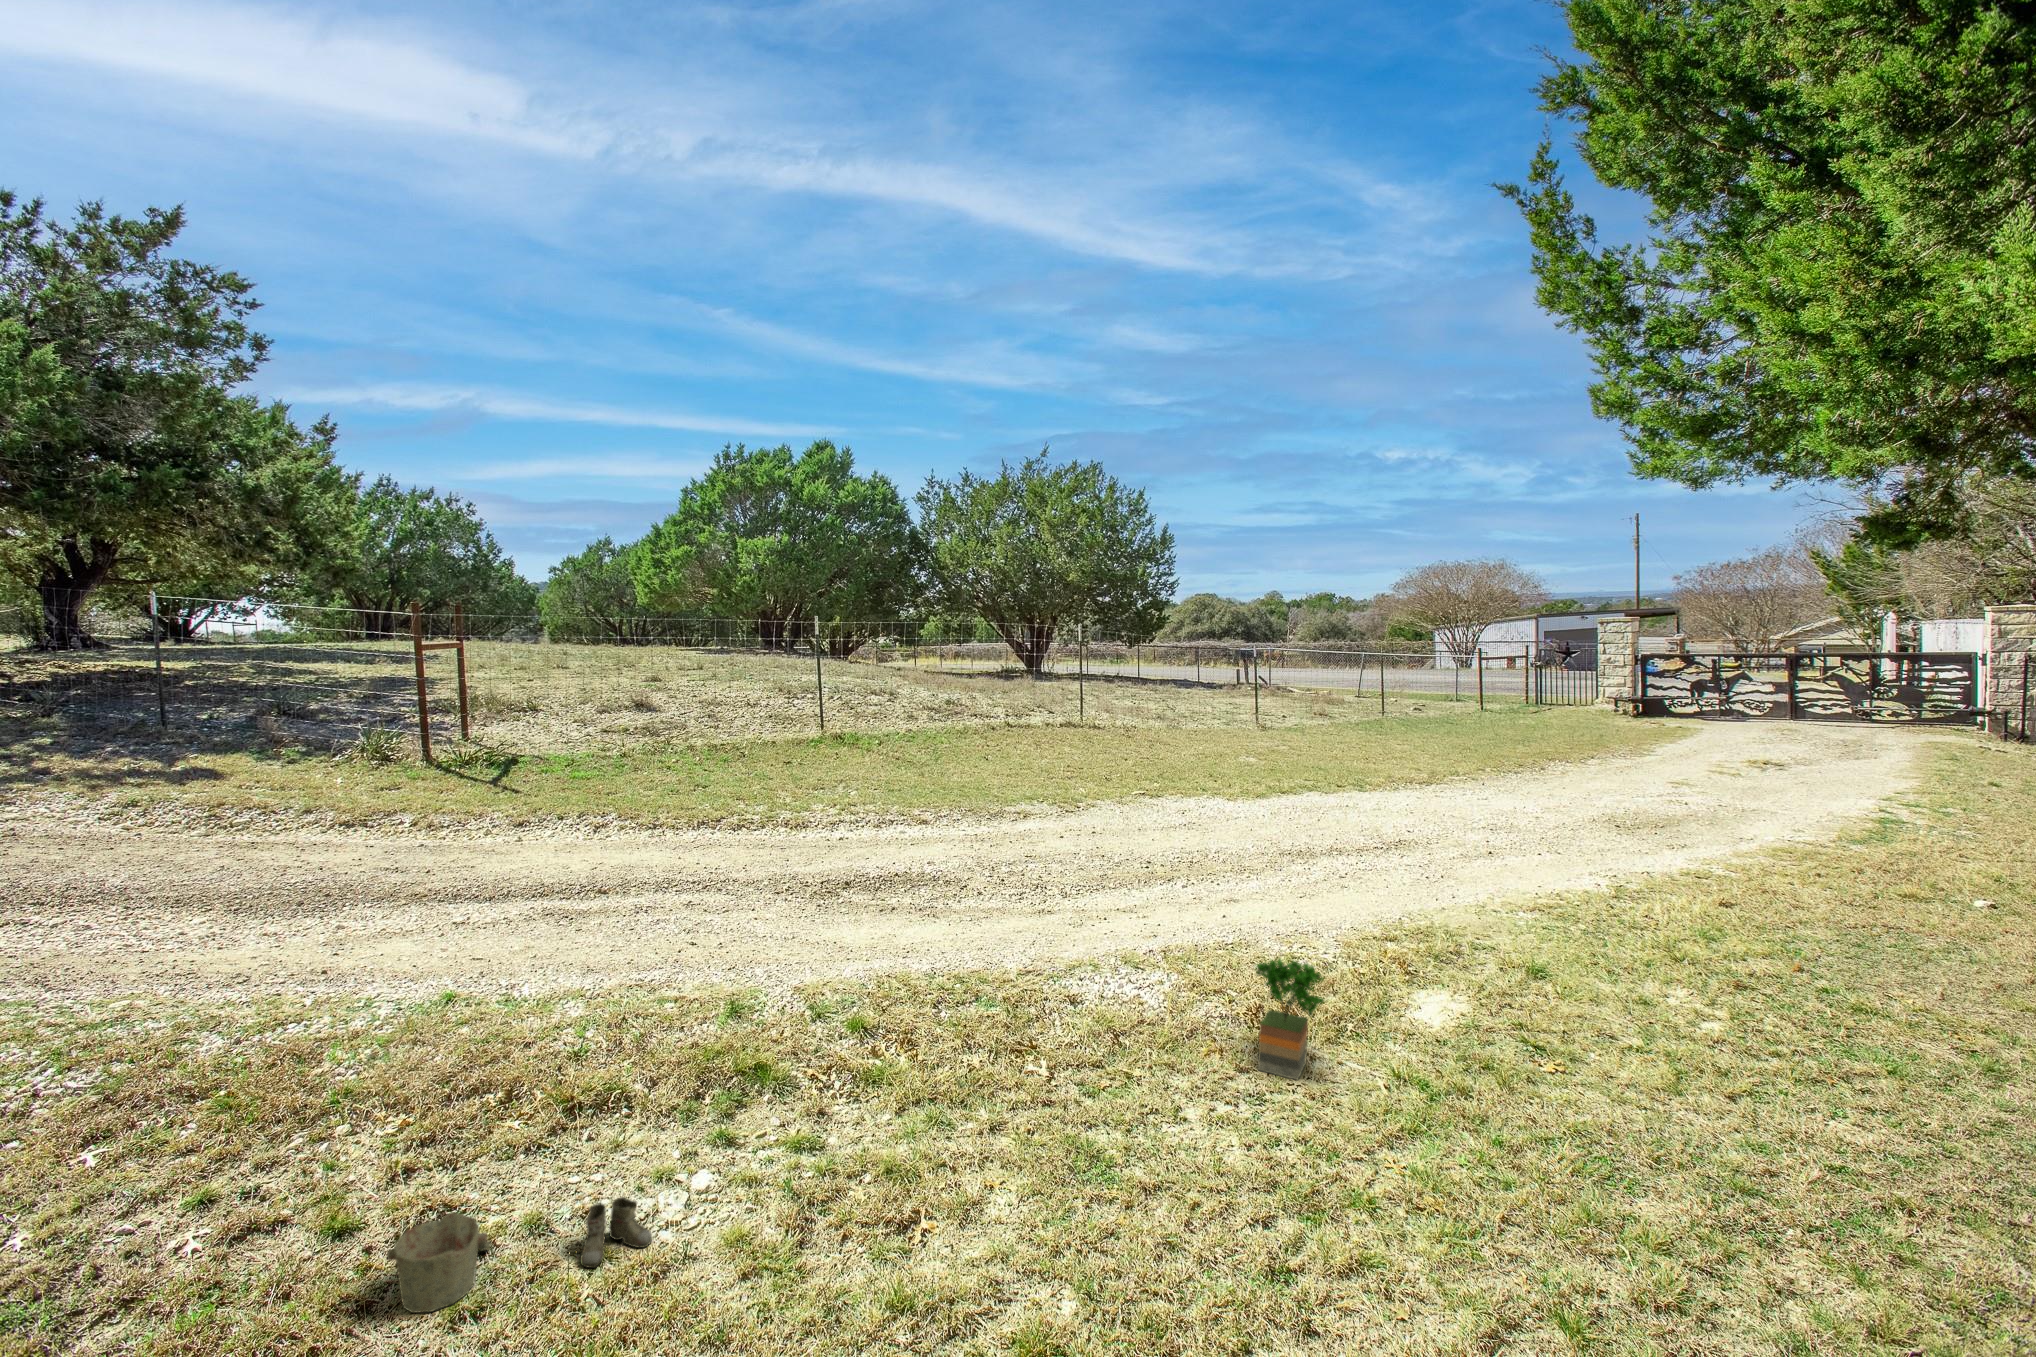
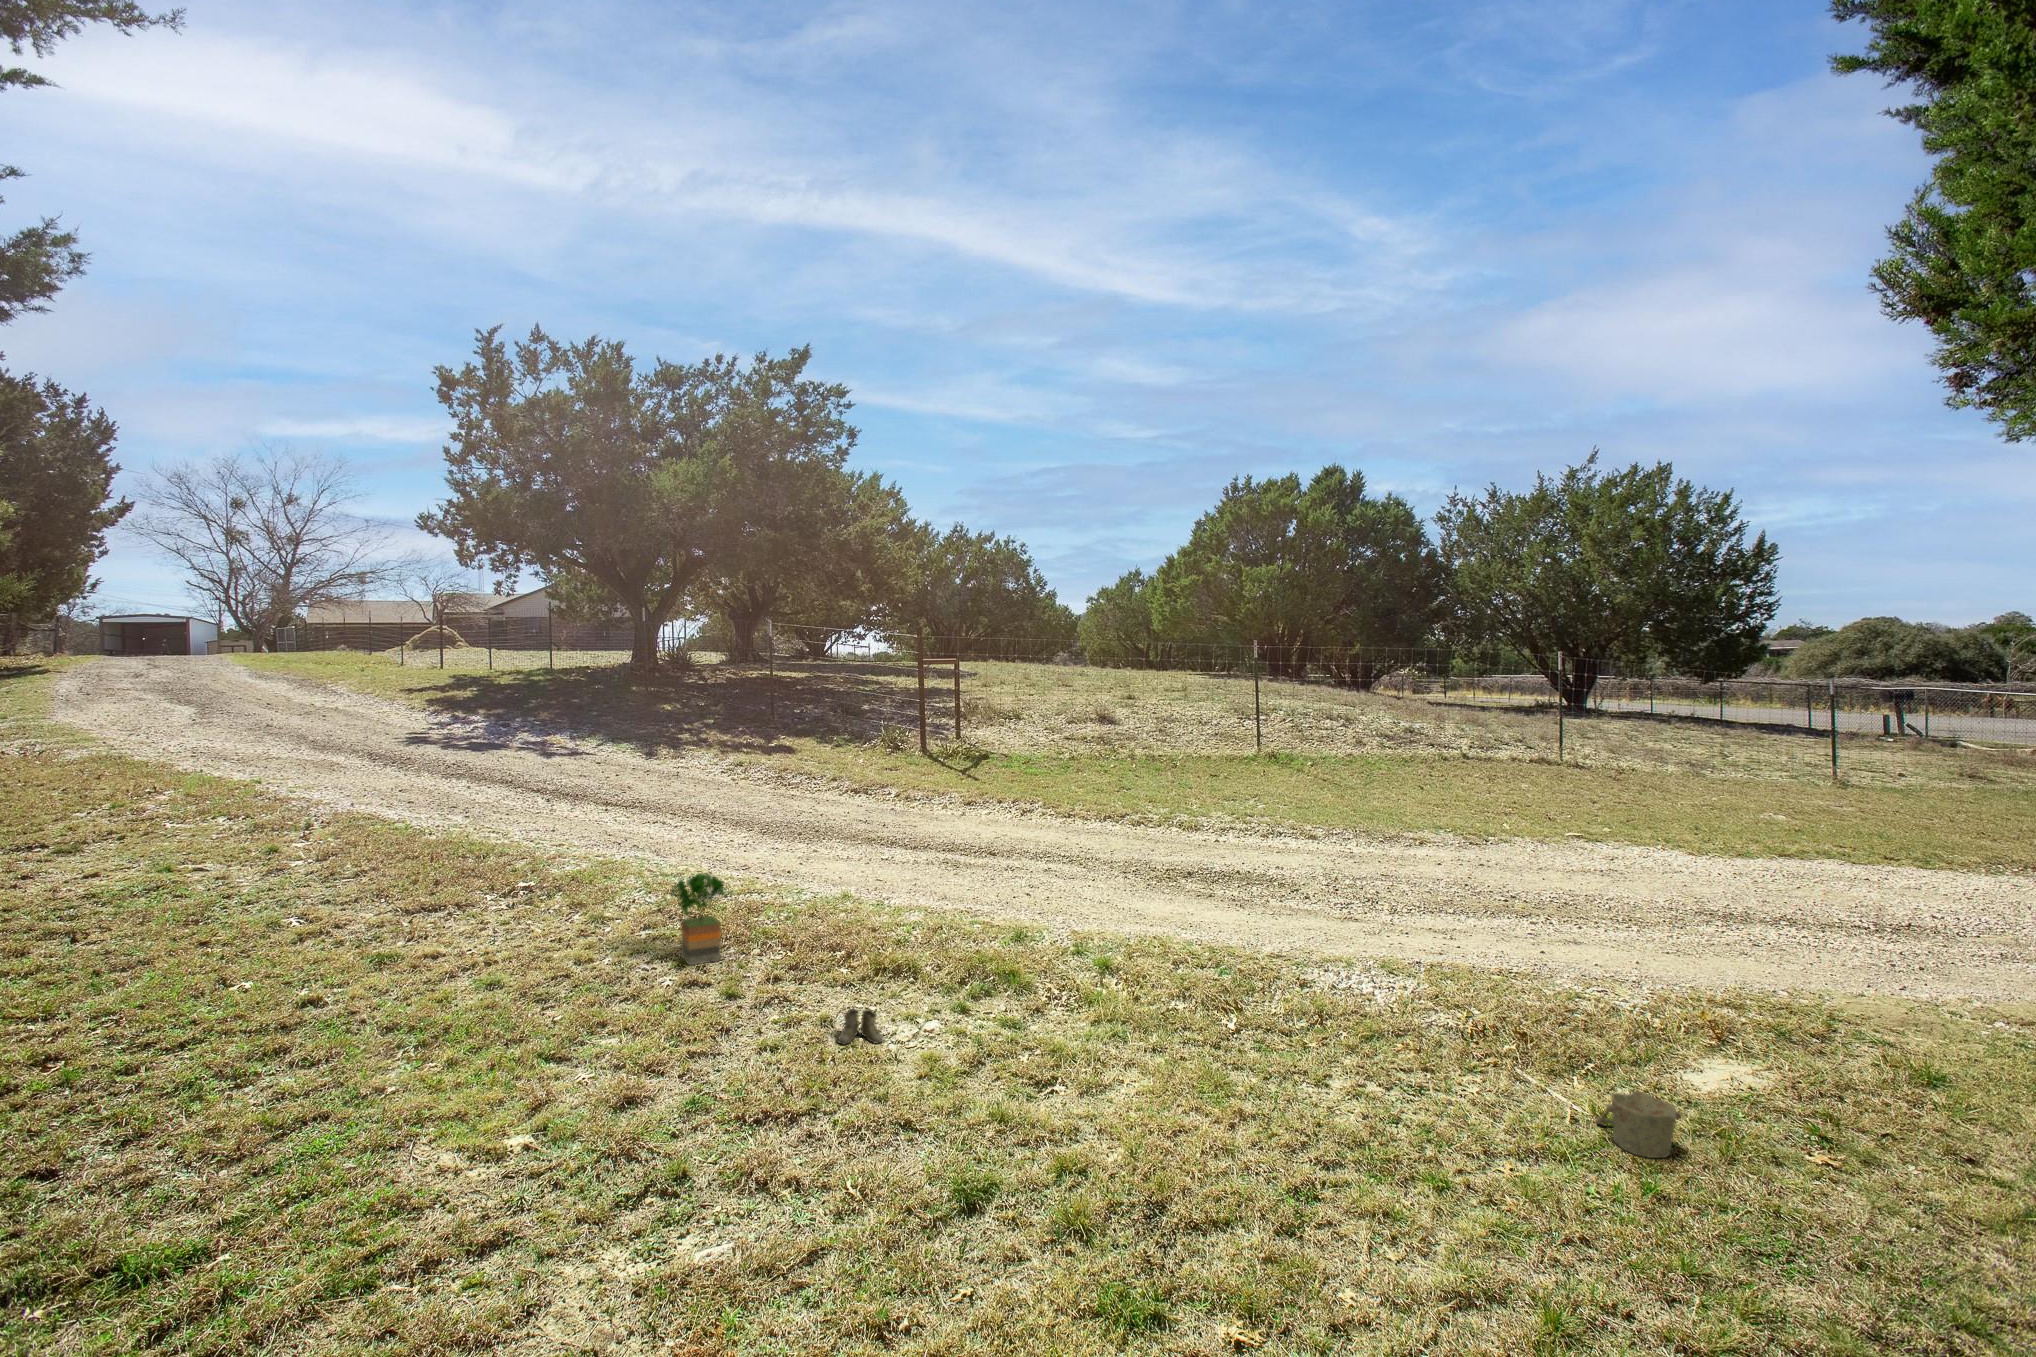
potted tree: present [1255,959,1324,1080] -> present [672,873,732,965]
bucket: present [387,1212,491,1313] -> present [1596,1091,1682,1158]

